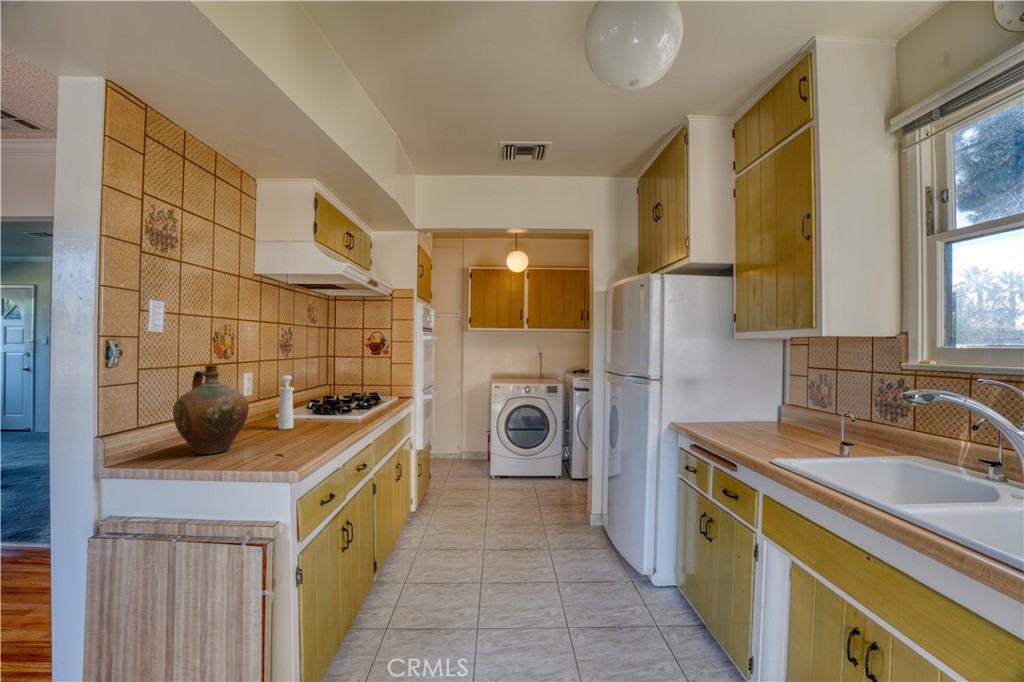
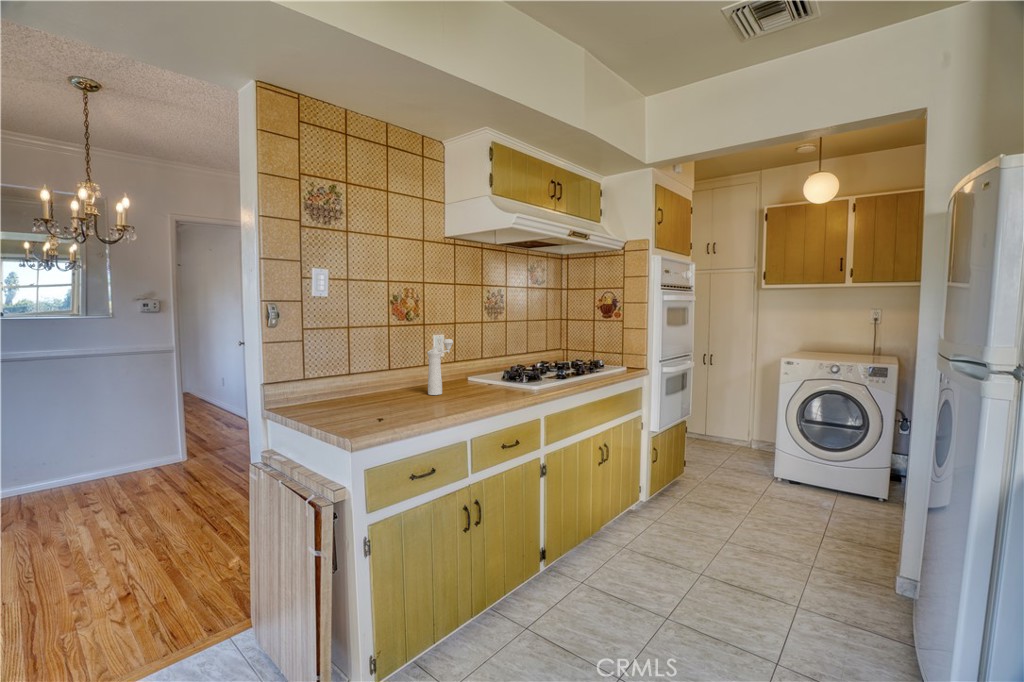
ceramic jug: present [173,365,249,454] -> none [303,326,364,409]

